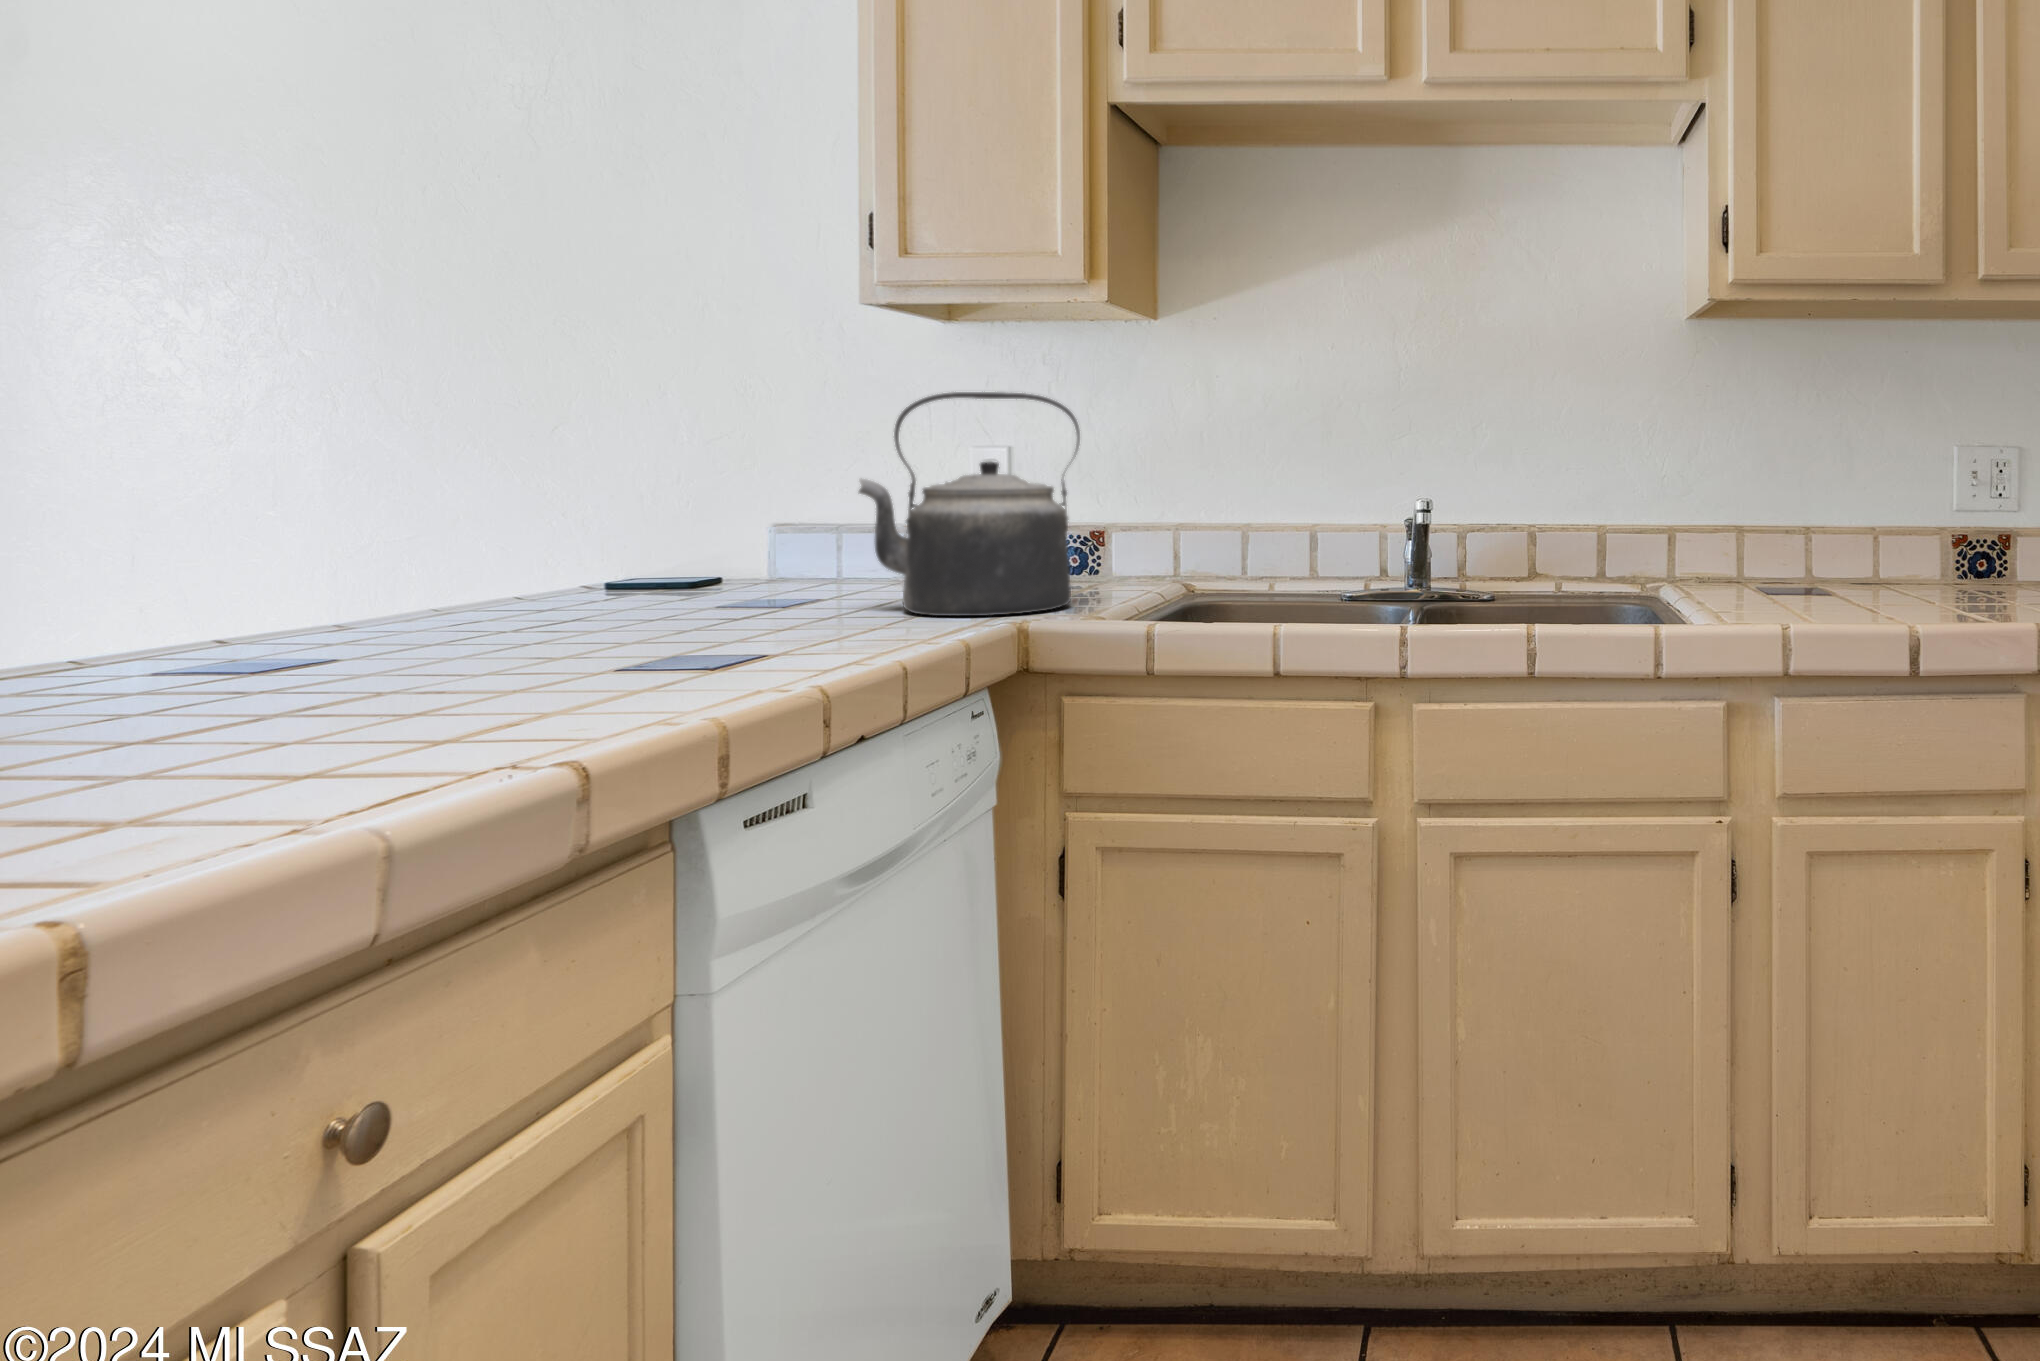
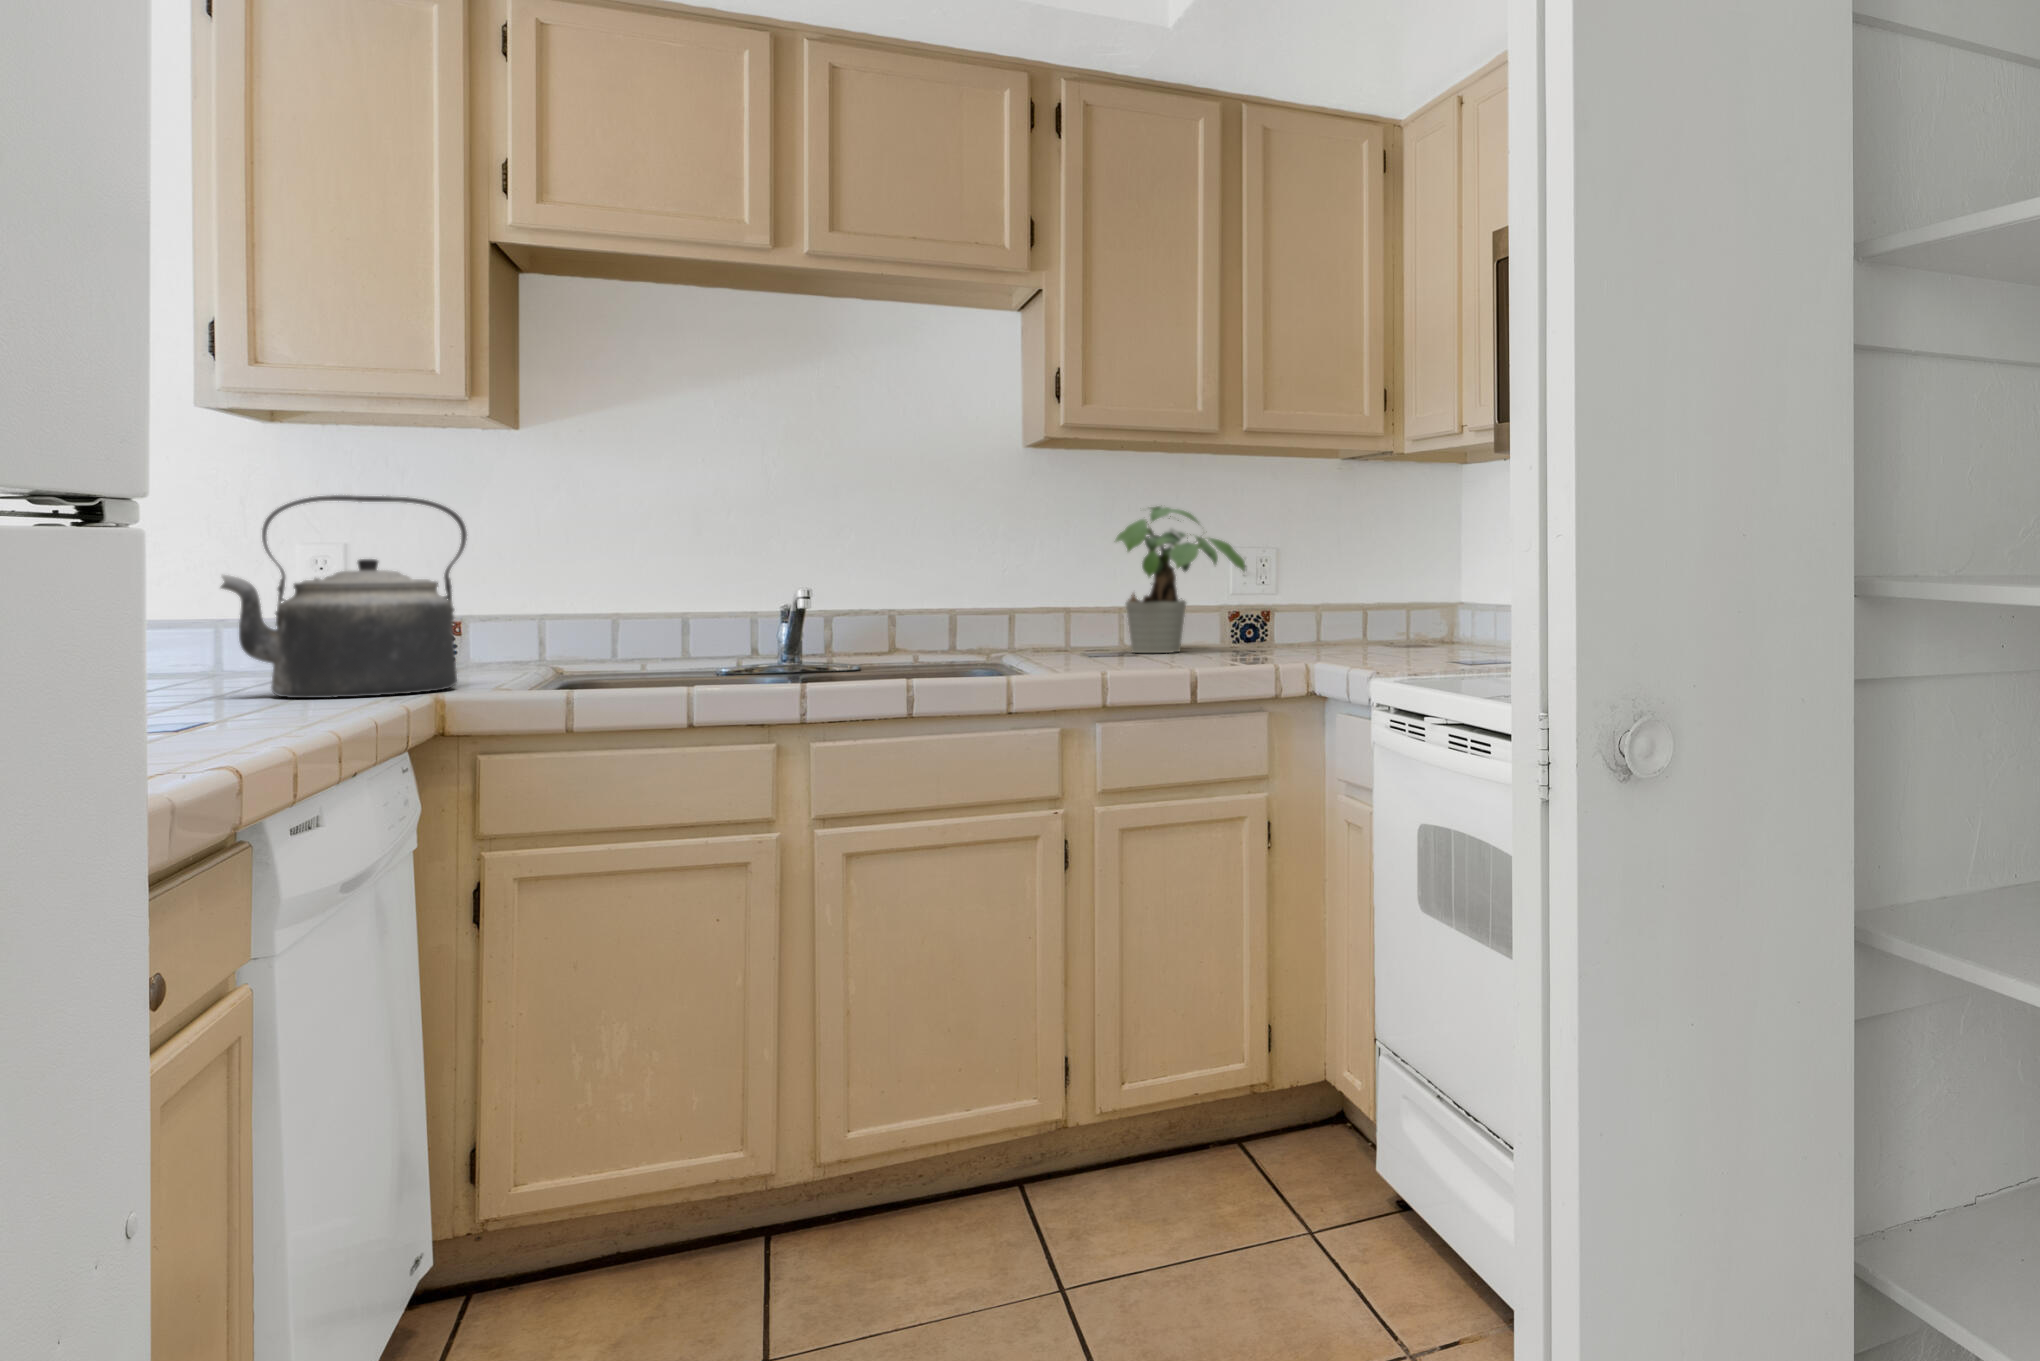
potted plant: none [1795,390,1976,587] -> present [1115,506,1245,653]

